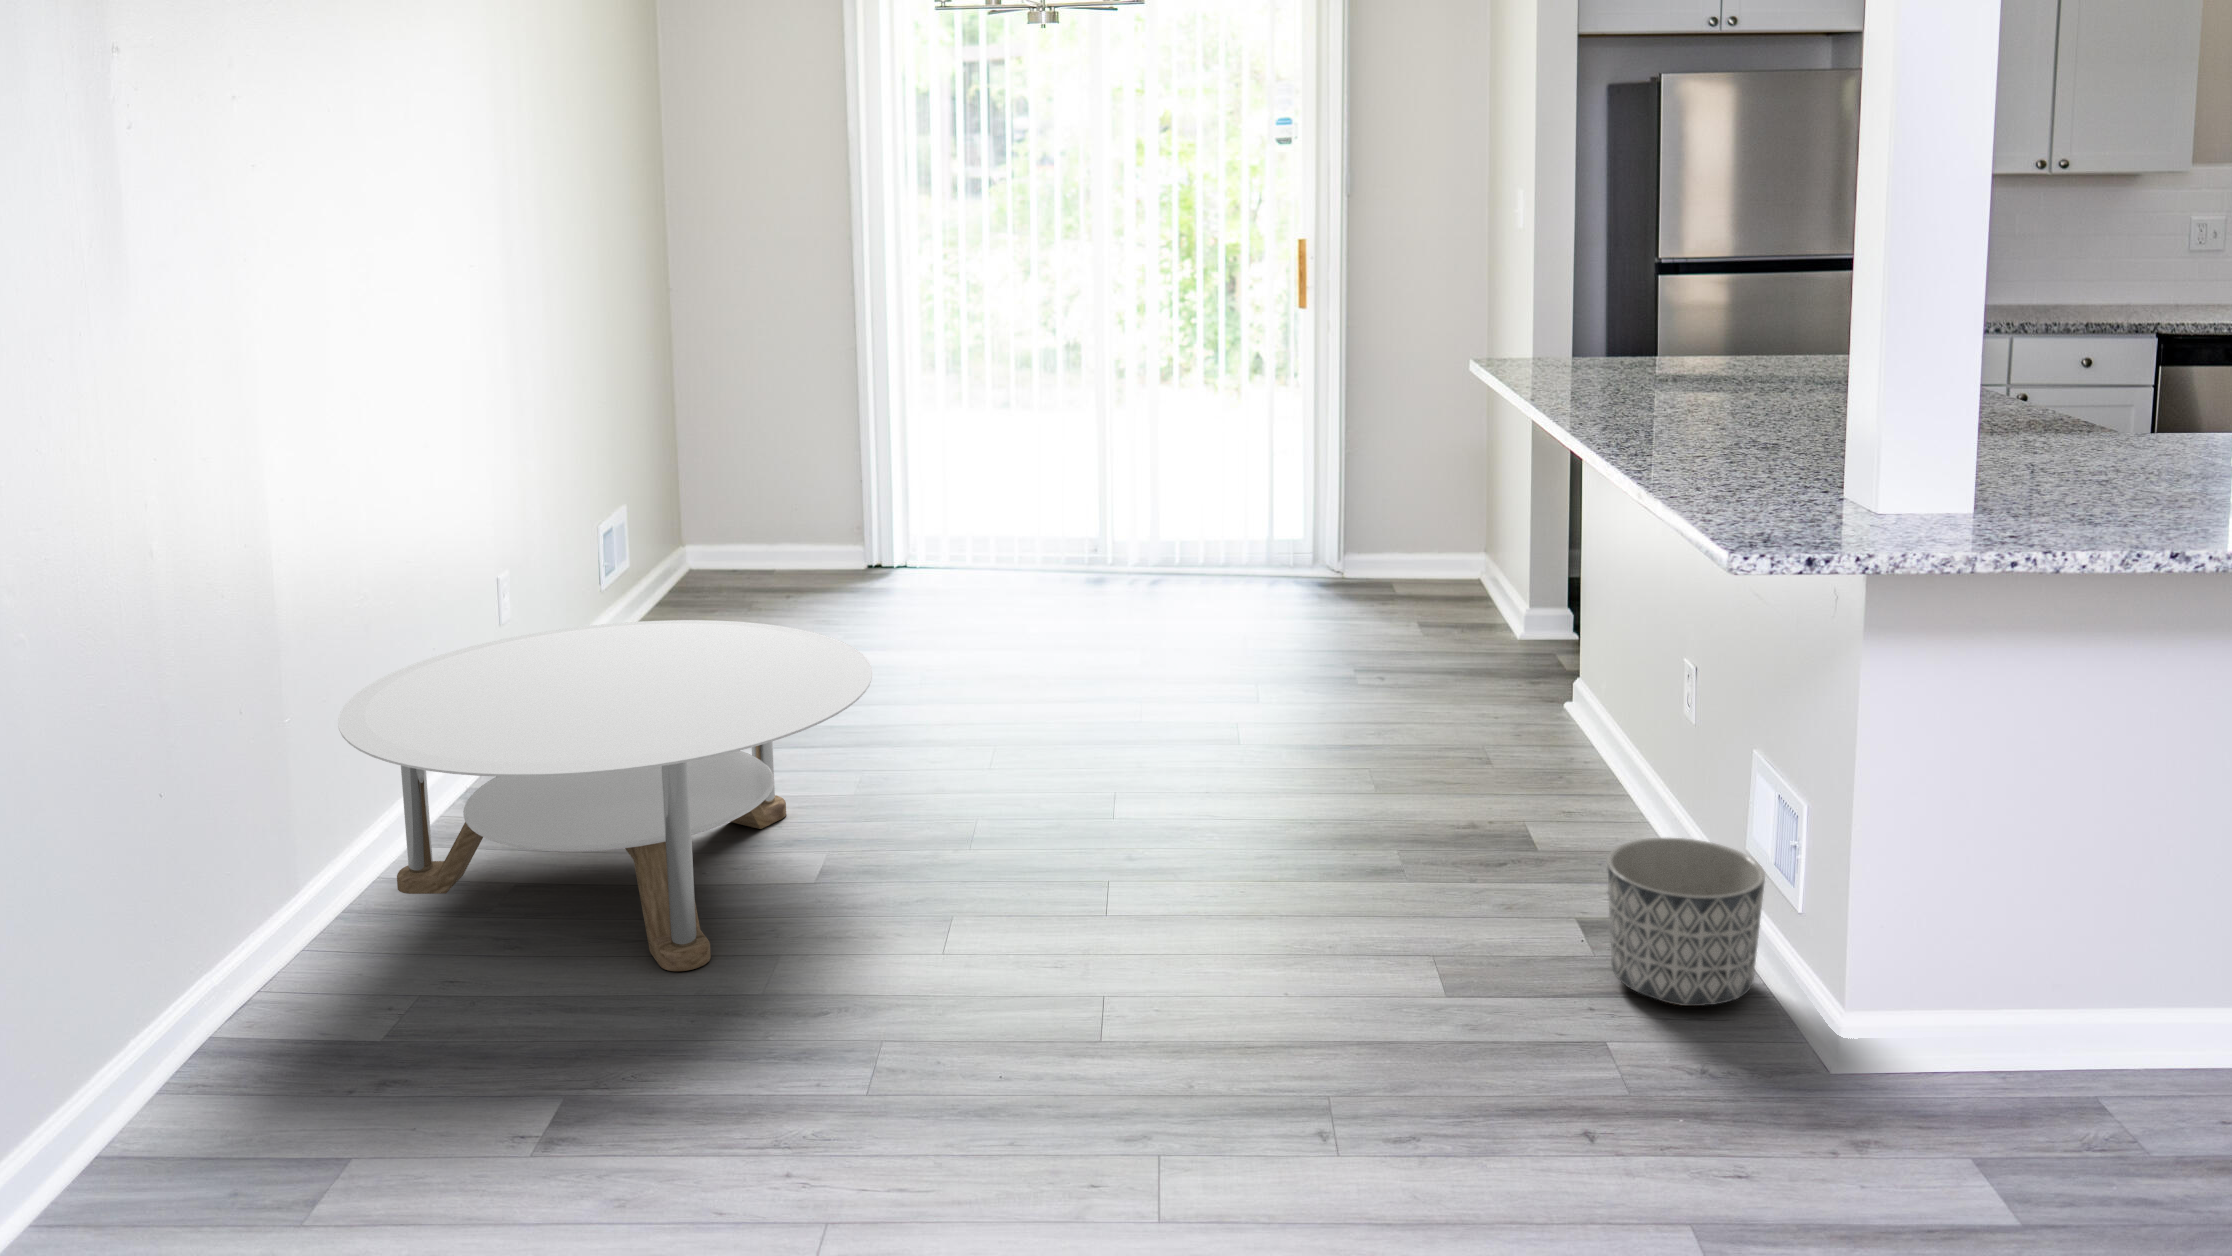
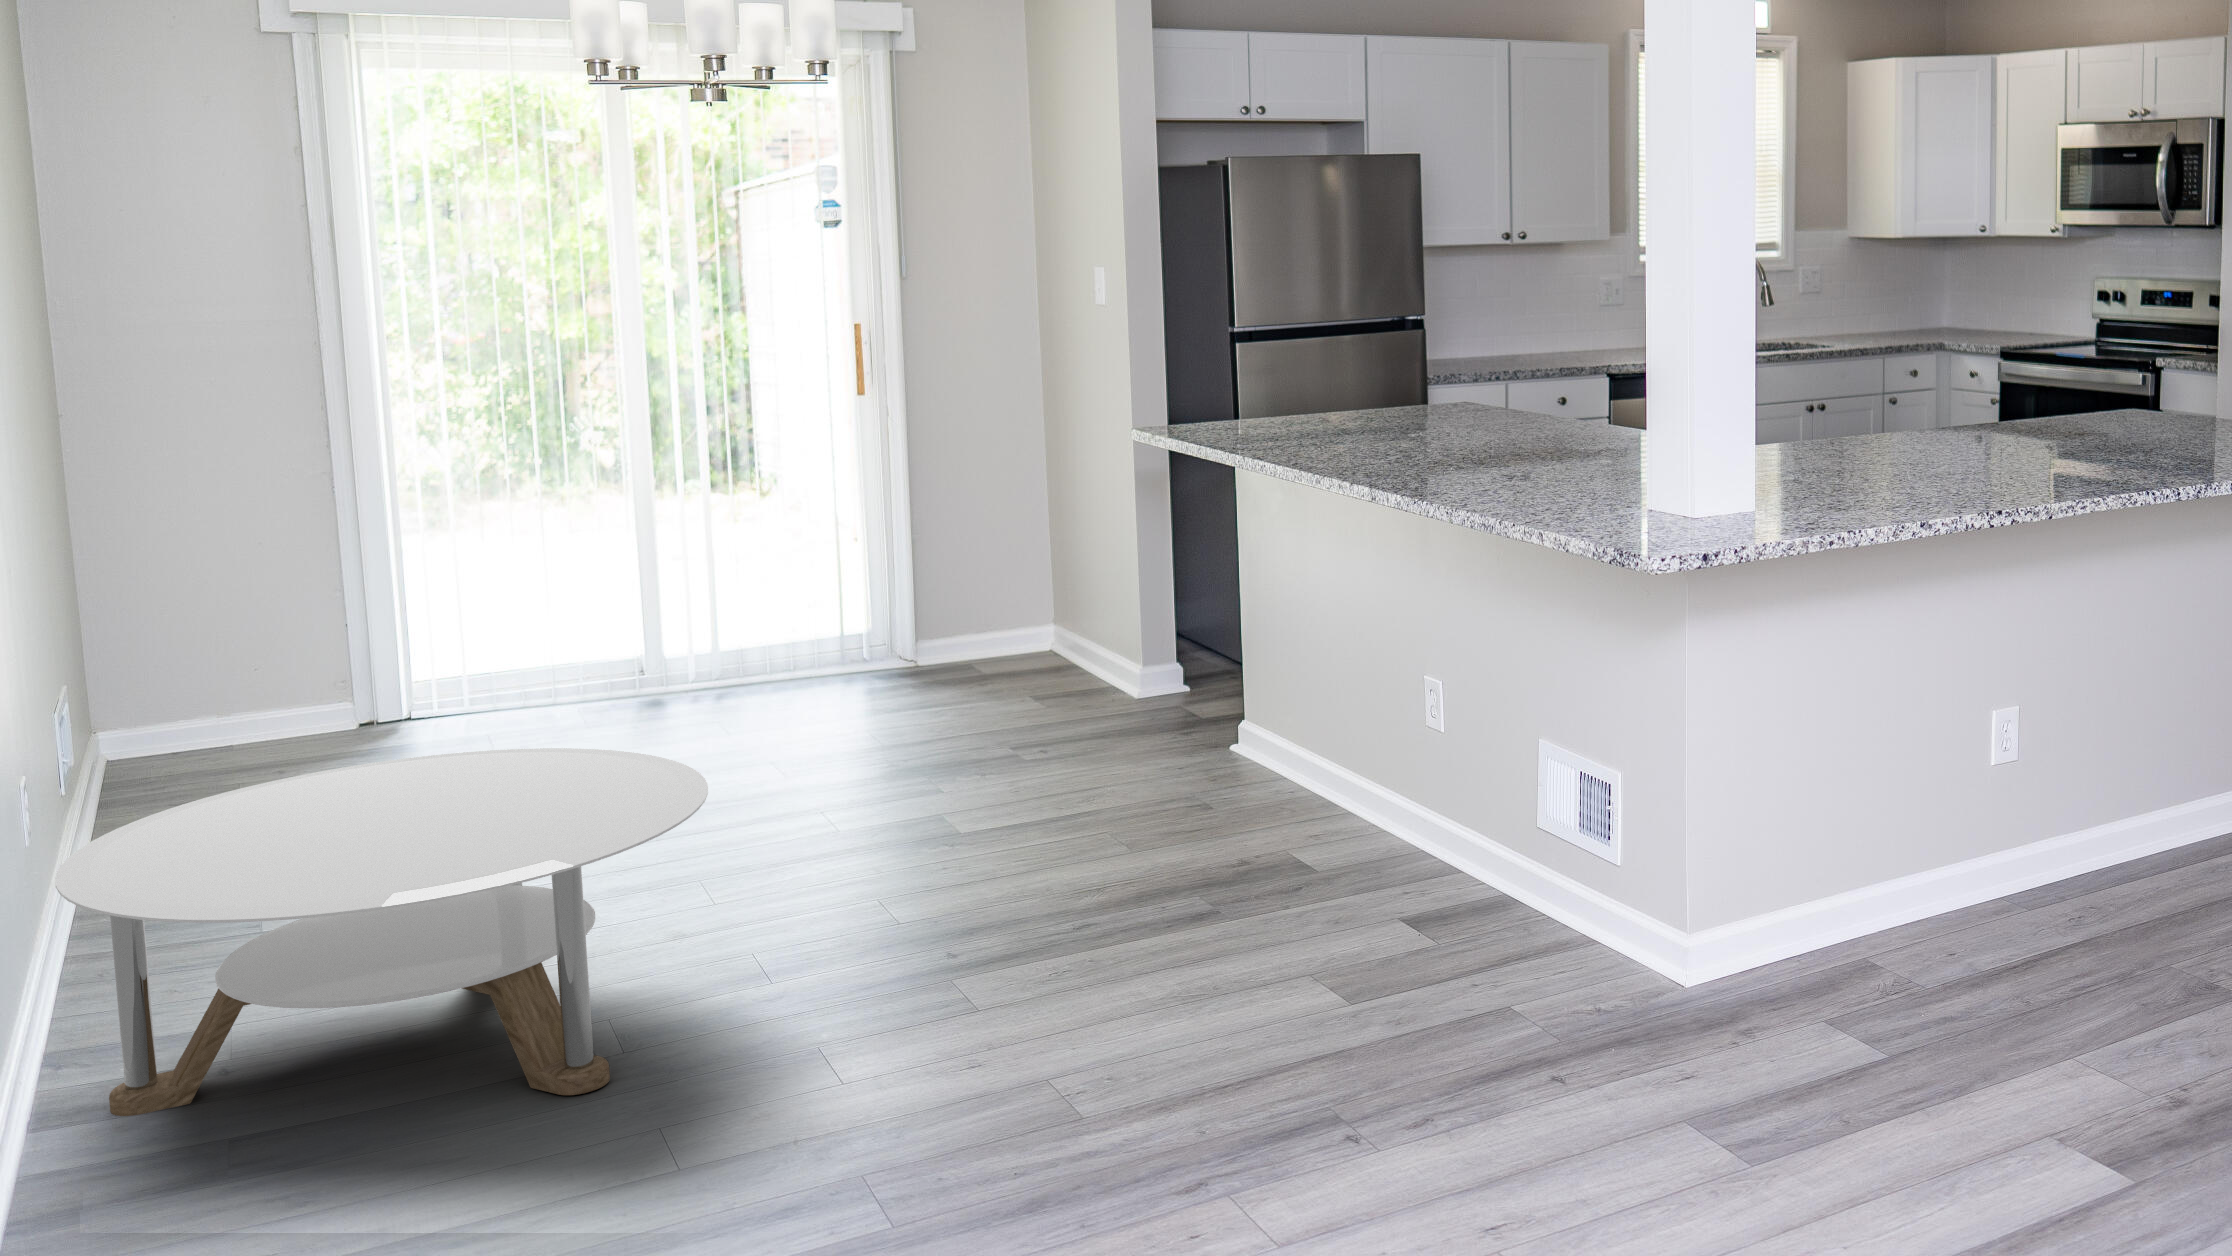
planter: present [1607,838,1765,1006] -> none [1431,780,1554,910]

